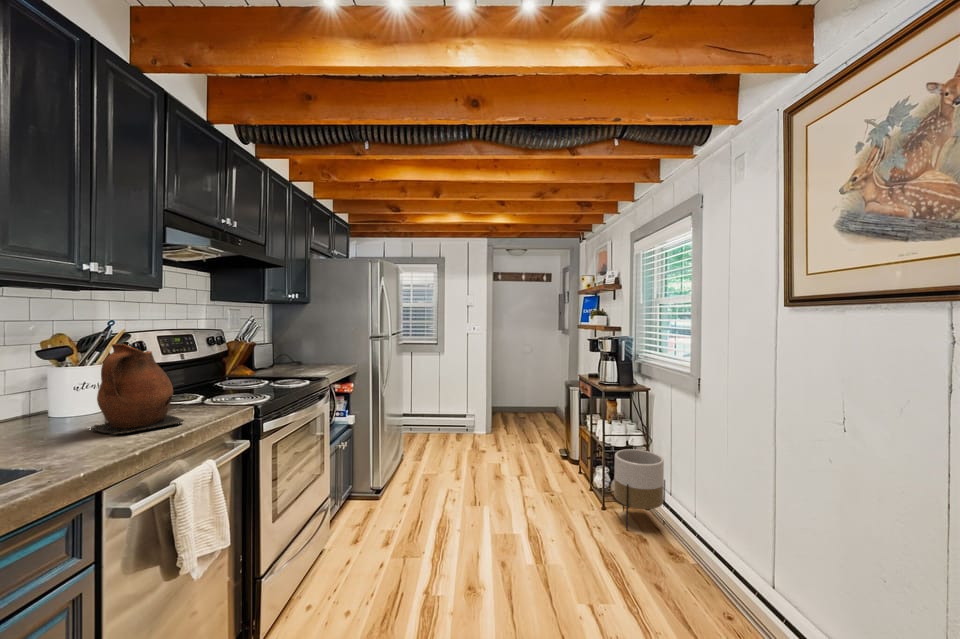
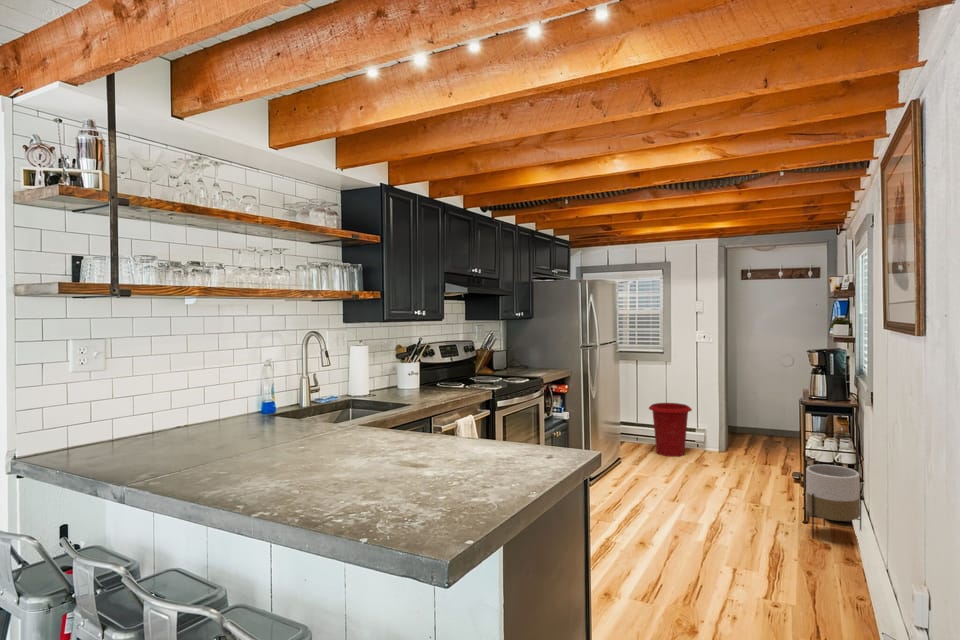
ceramic pitcher: present [94,344,184,434] -> none [419,352,459,397]
waste bin: none [426,392,466,445] -> present [649,403,692,457]

